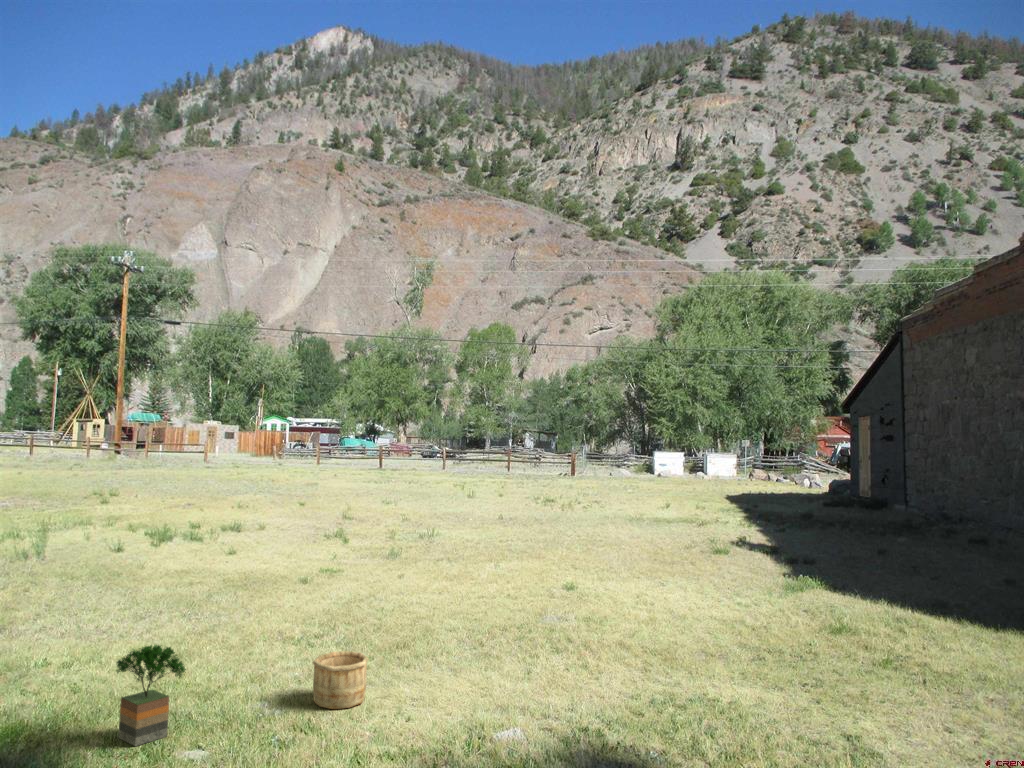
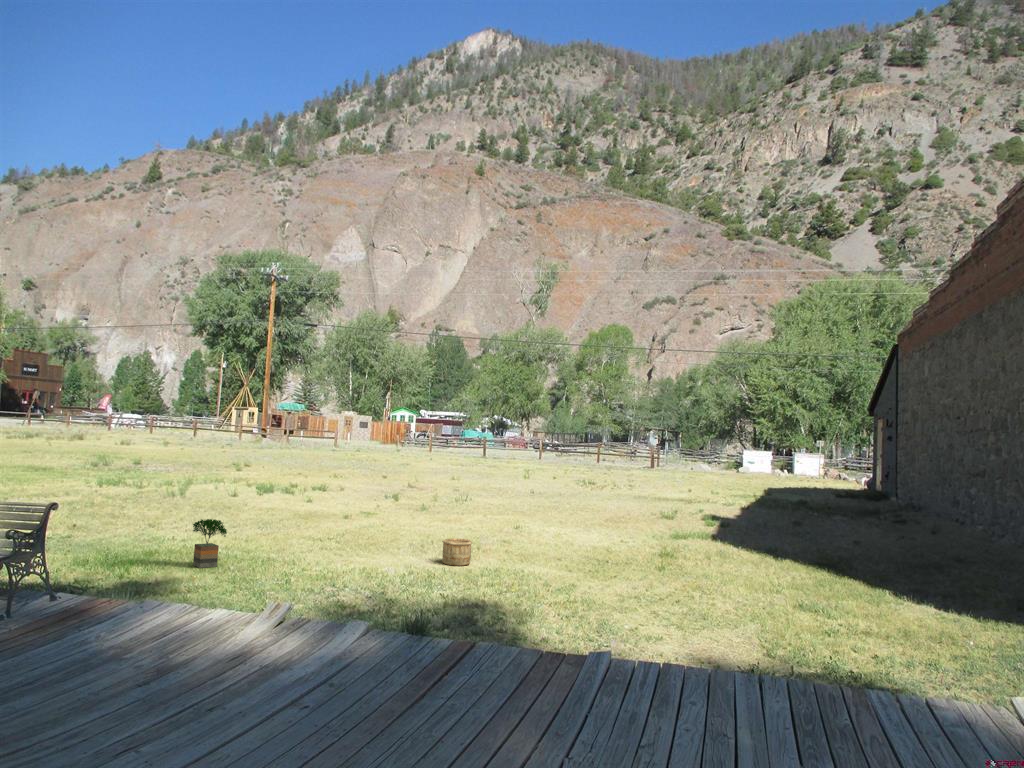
wooden bucket: present [313,651,368,709] -> present [442,538,472,566]

